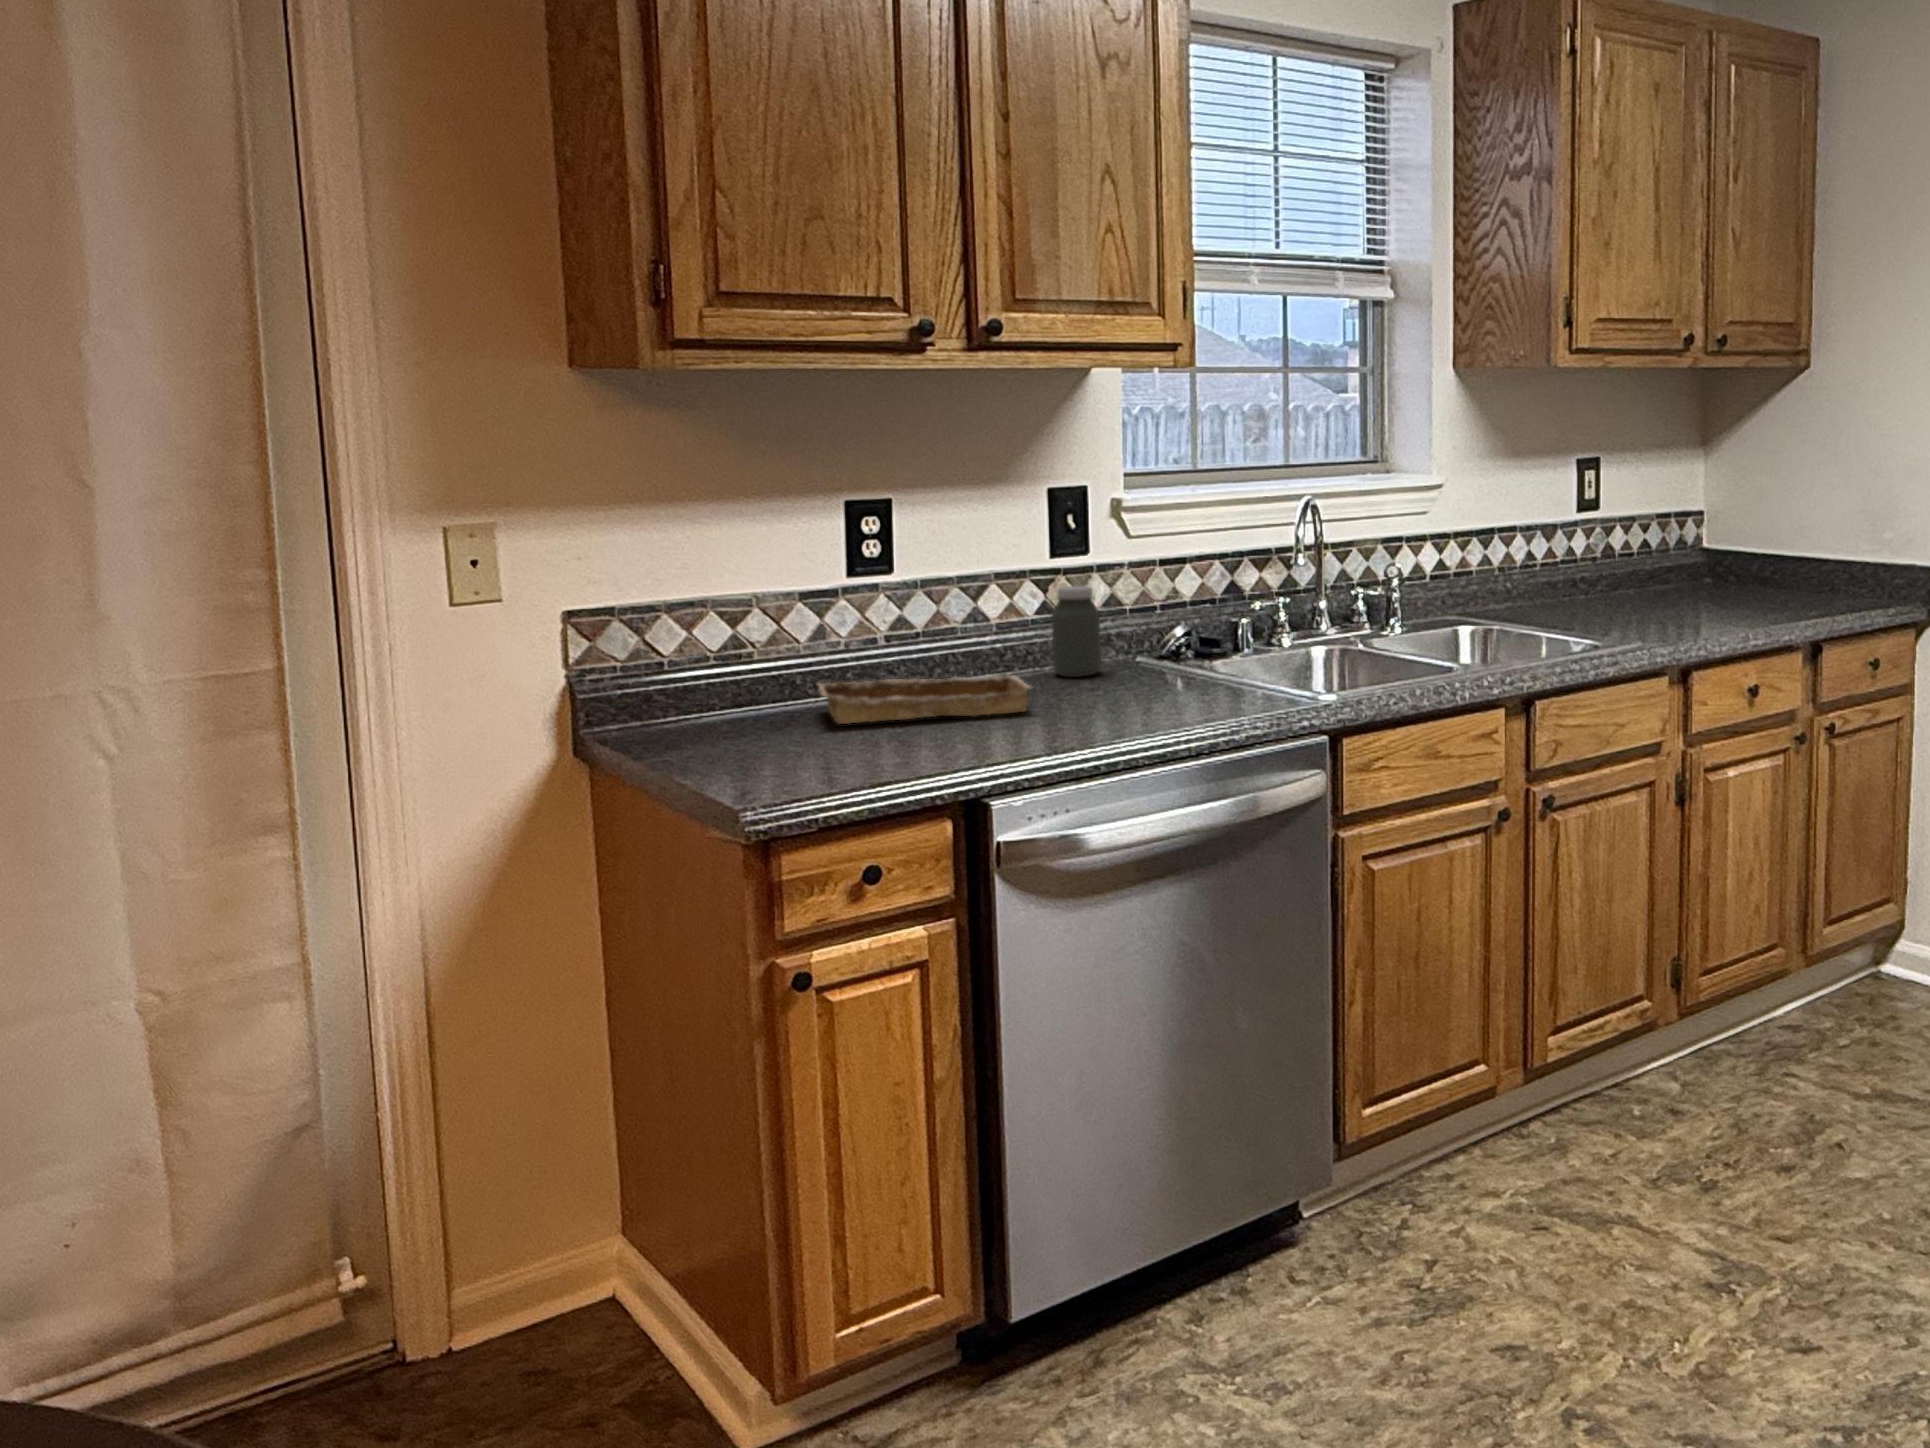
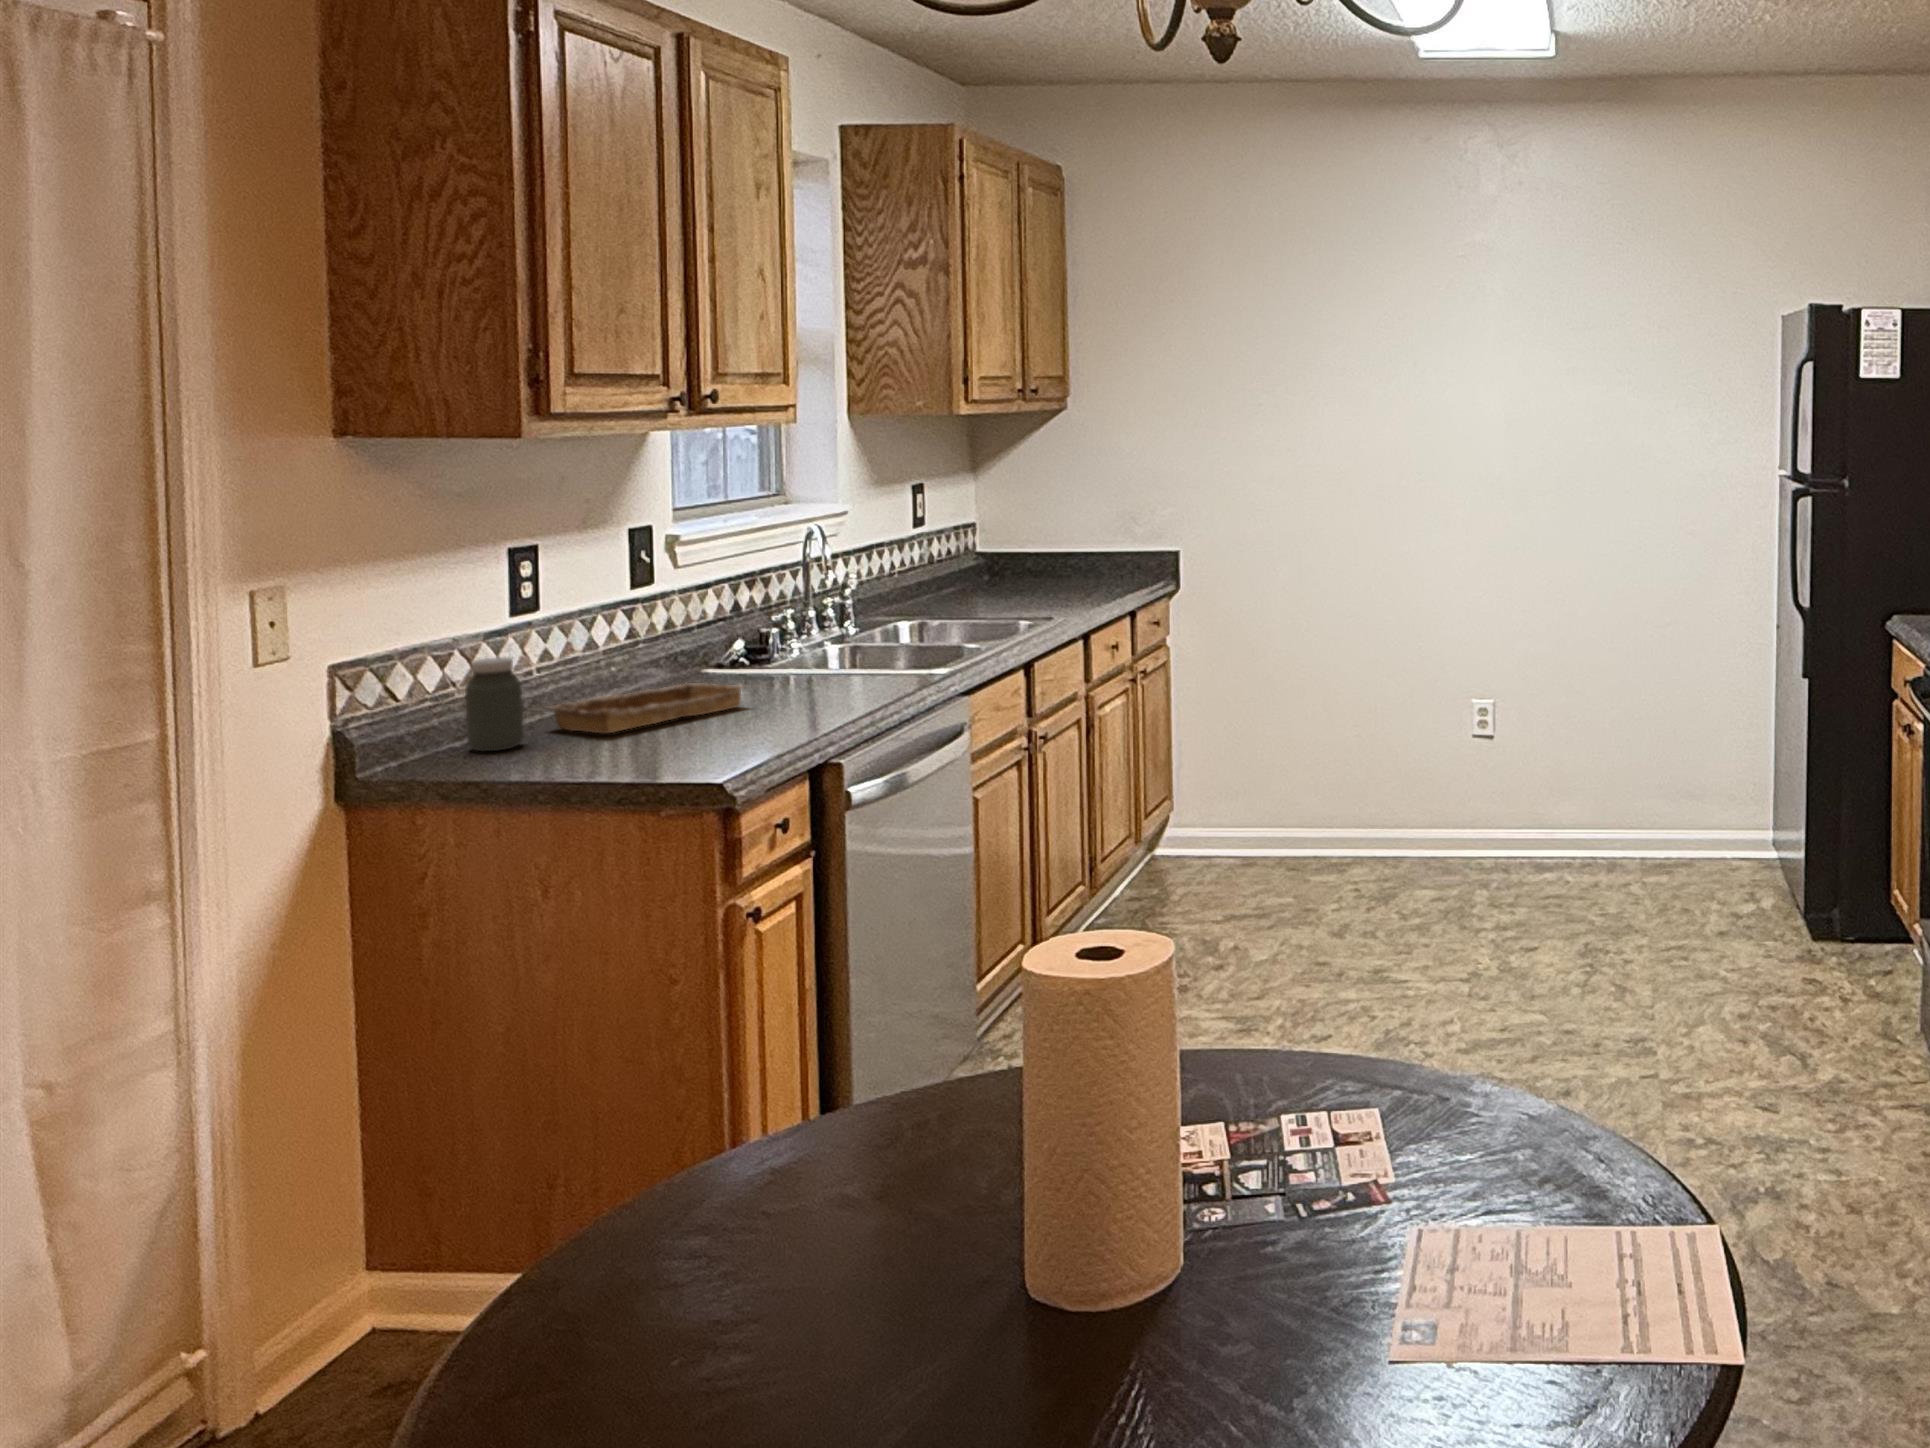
jar: present [1052,586,1101,677] -> present [465,657,524,751]

